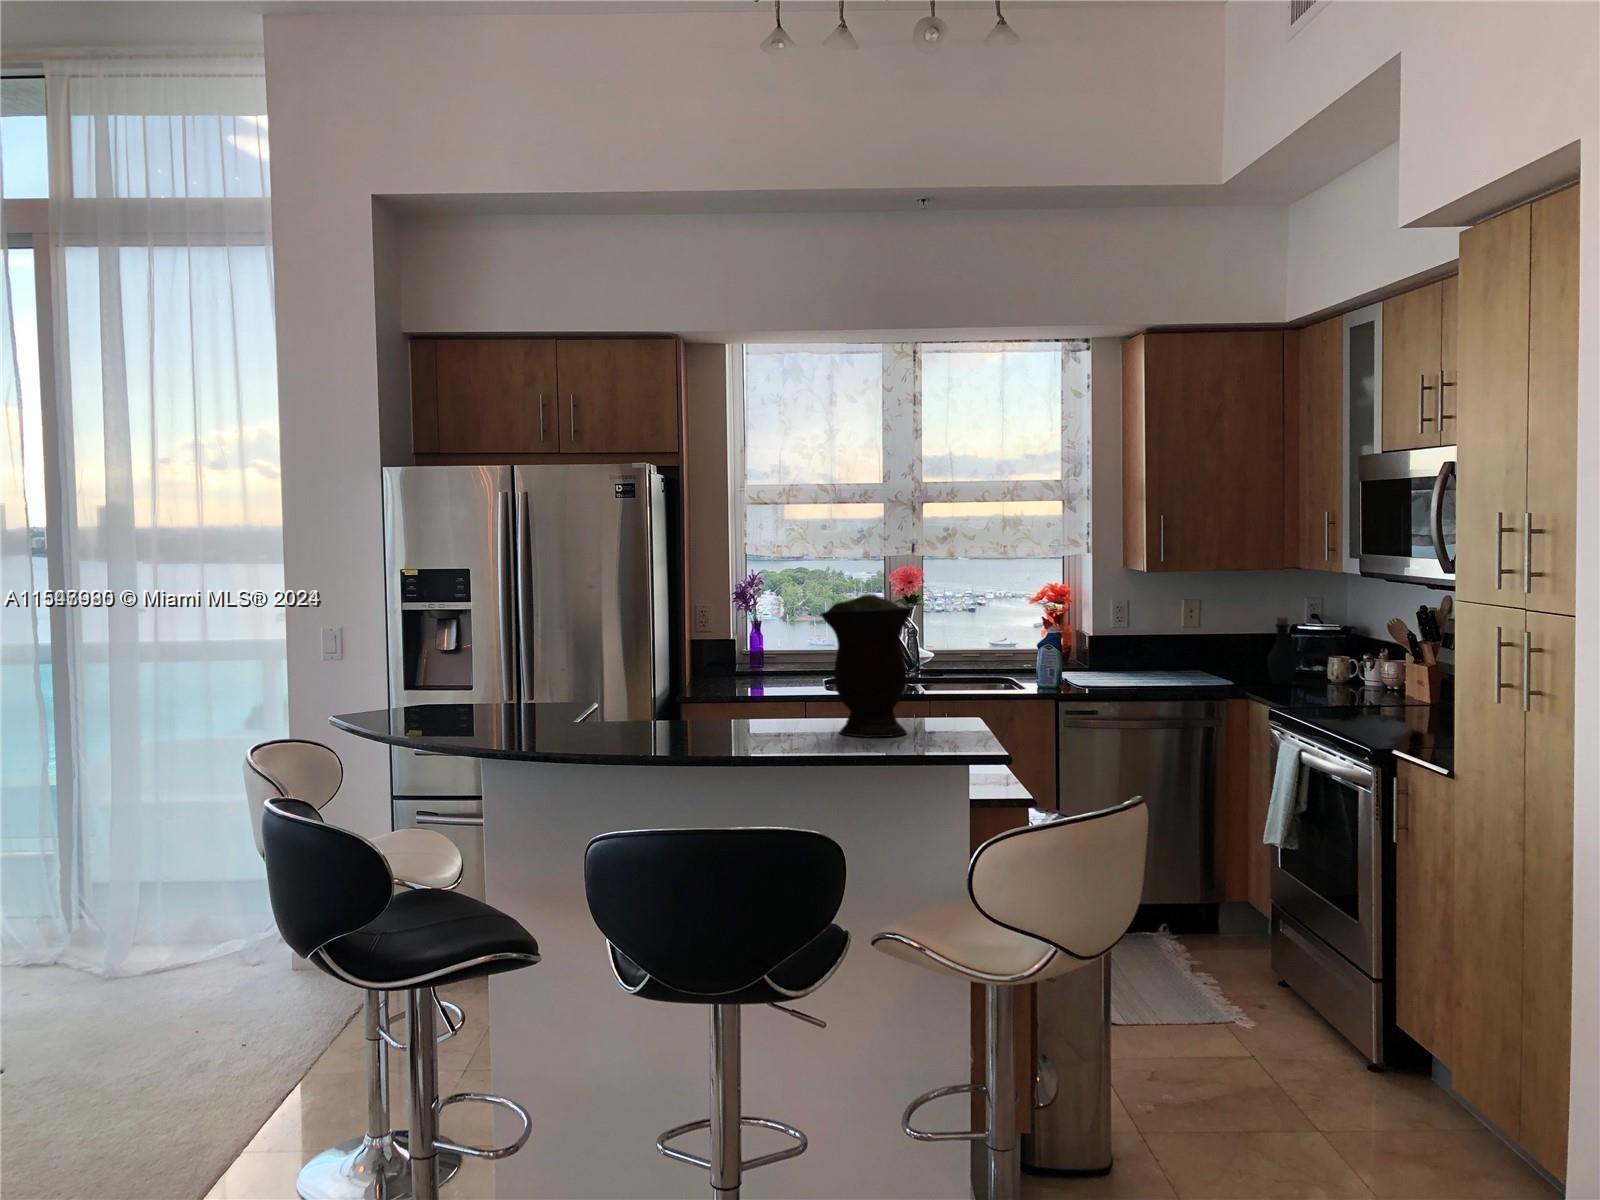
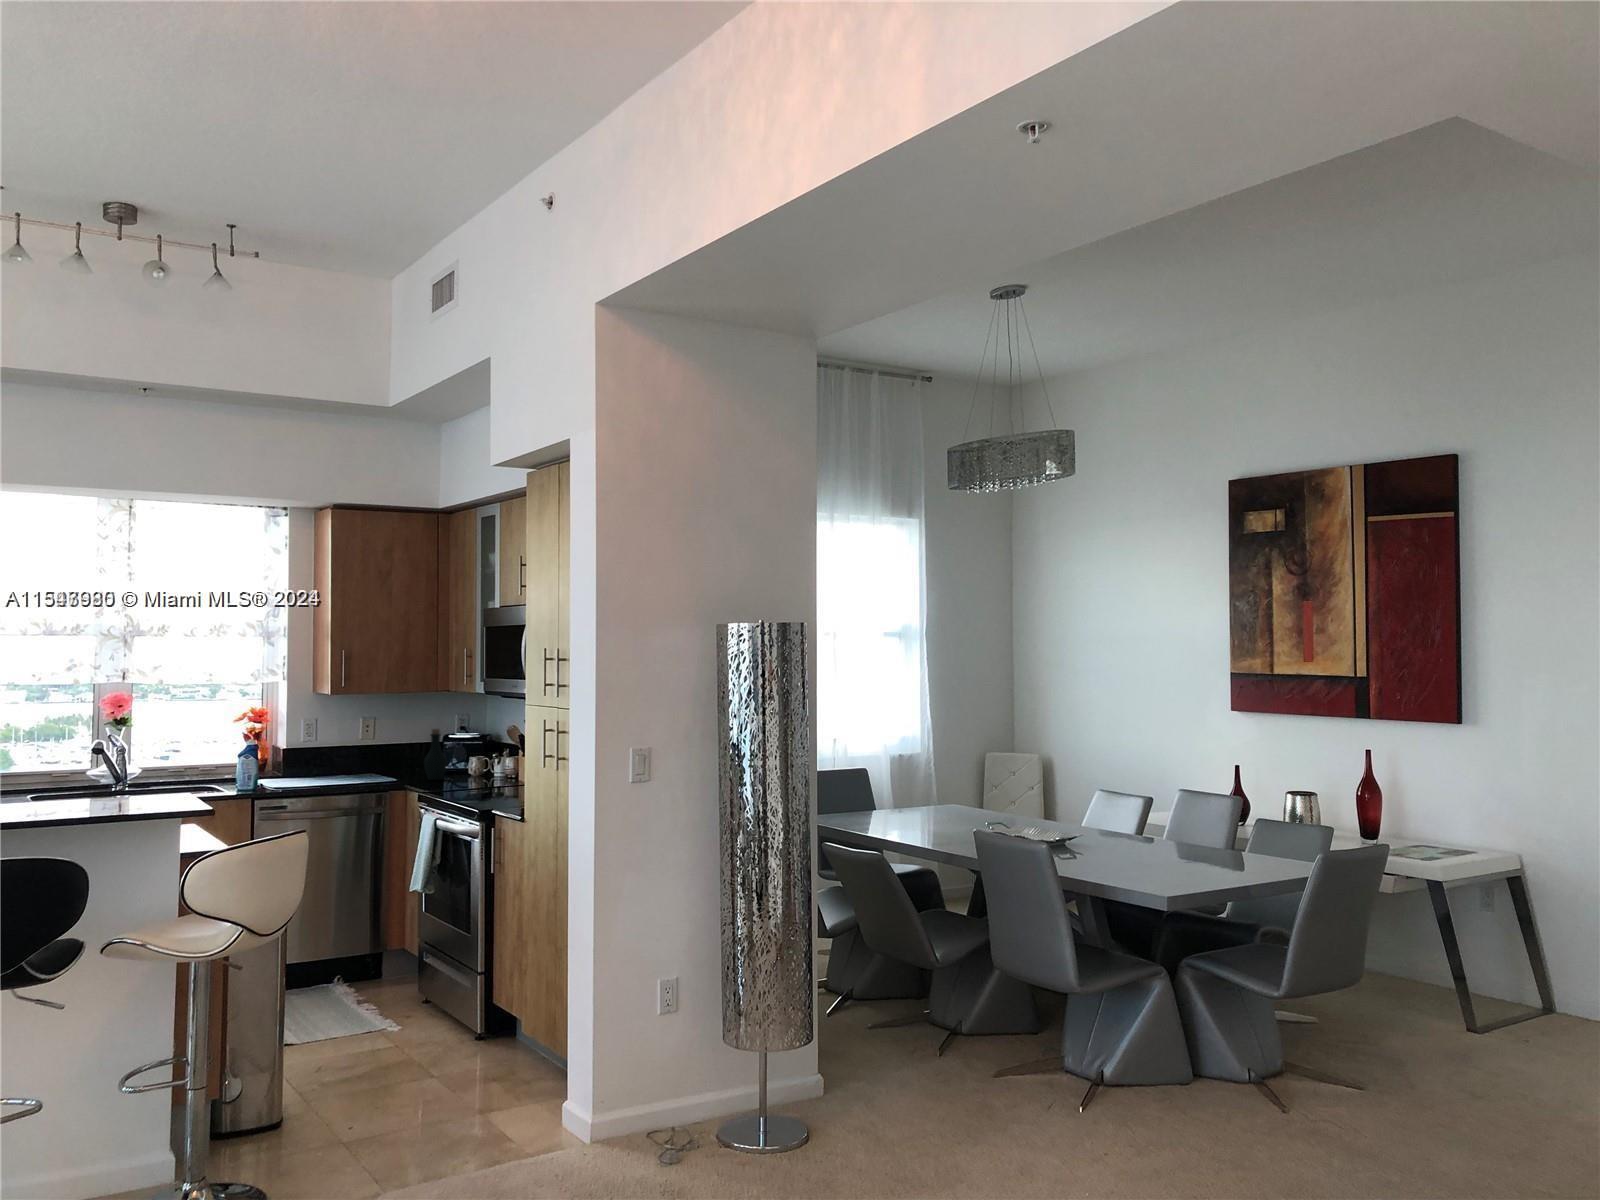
vase: present [821,595,911,737] -> none [58,700,133,804]

